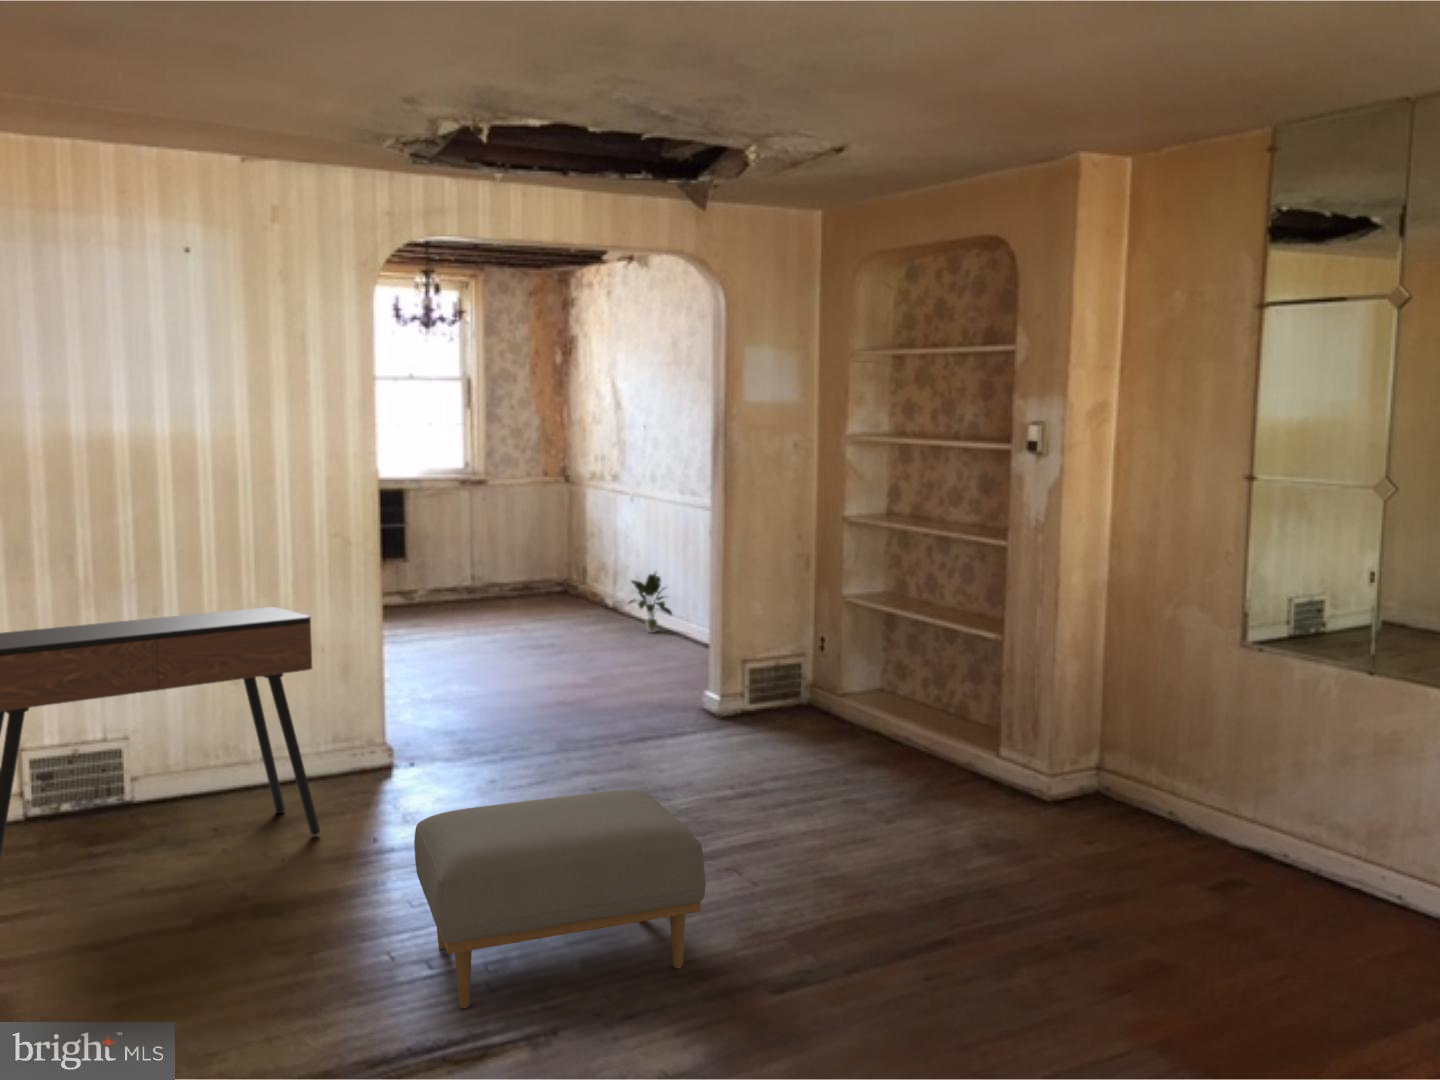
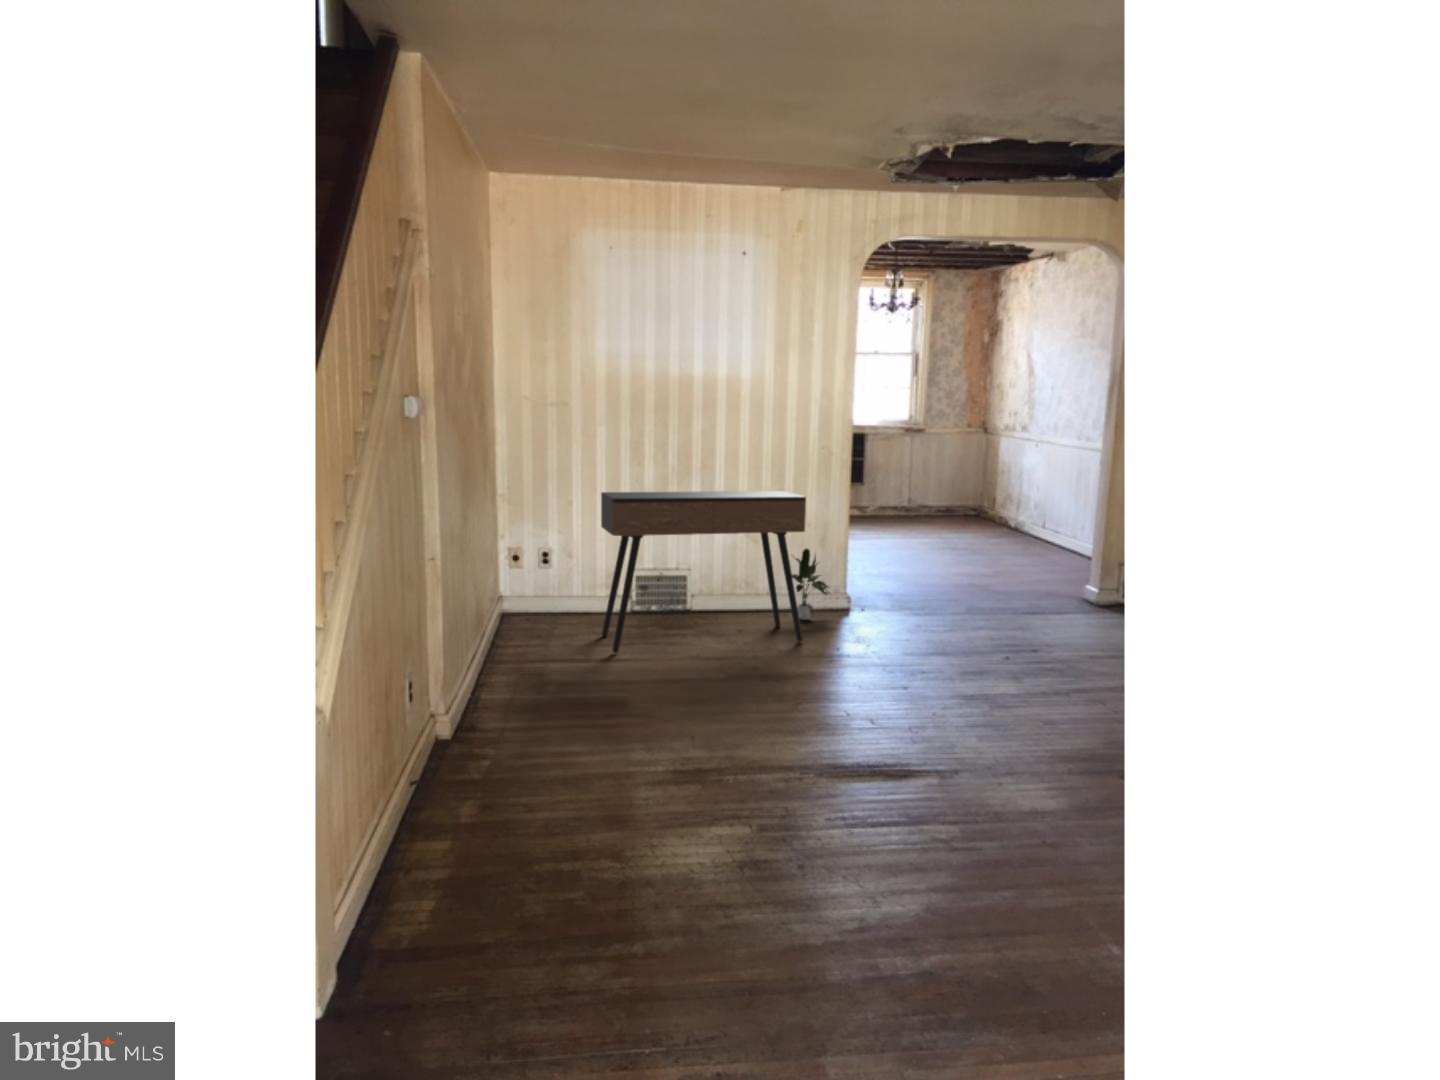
potted plant: present [629,573,672,633] -> present [792,549,829,620]
ottoman: present [414,790,706,1008] -> none [867,624,1075,754]

